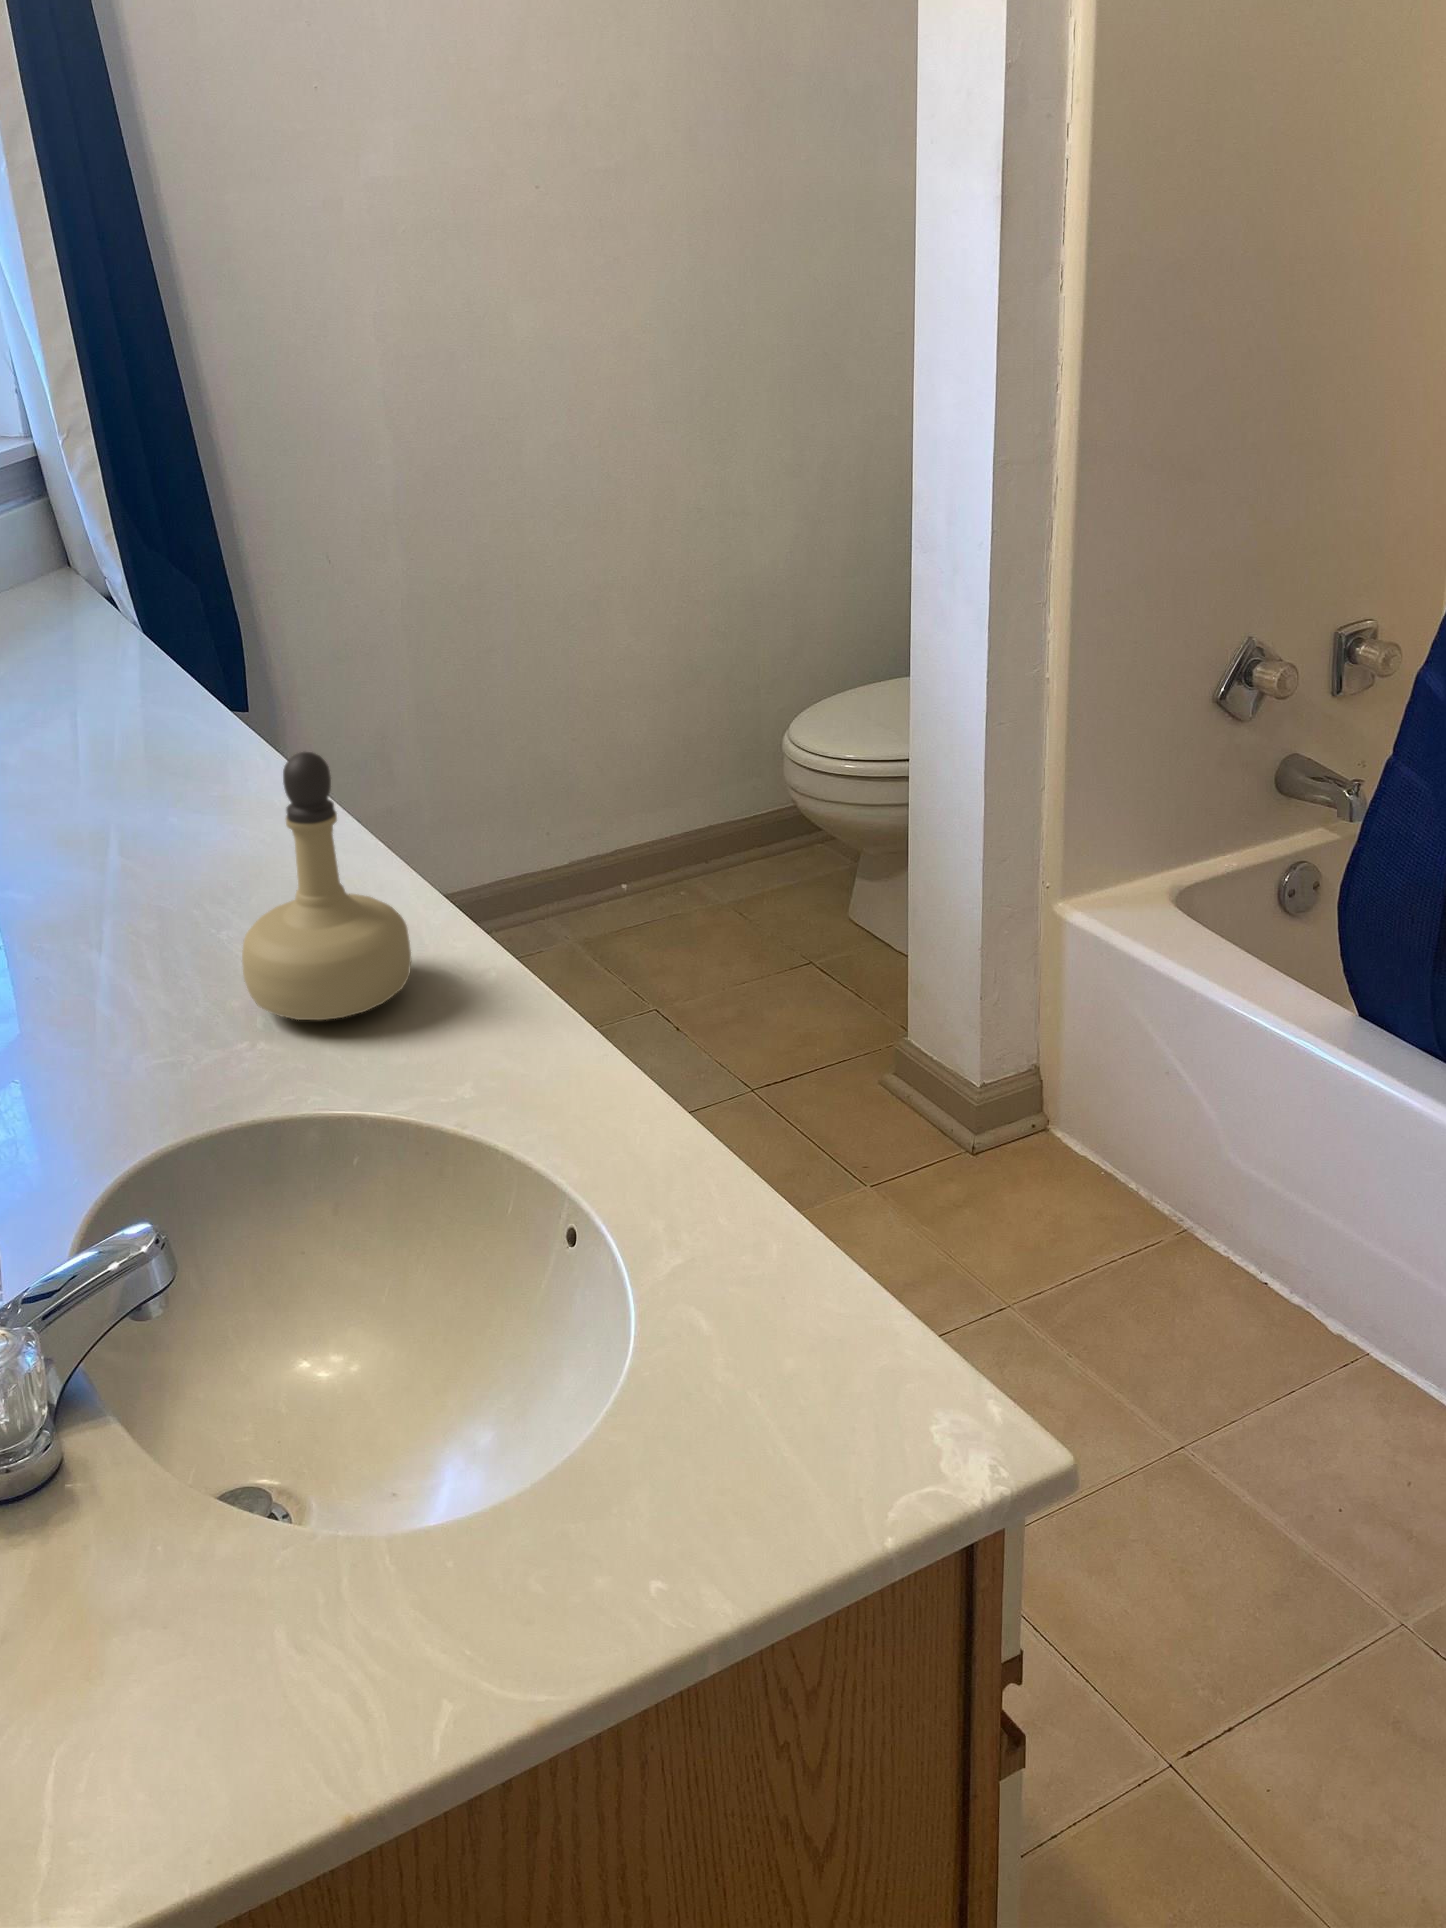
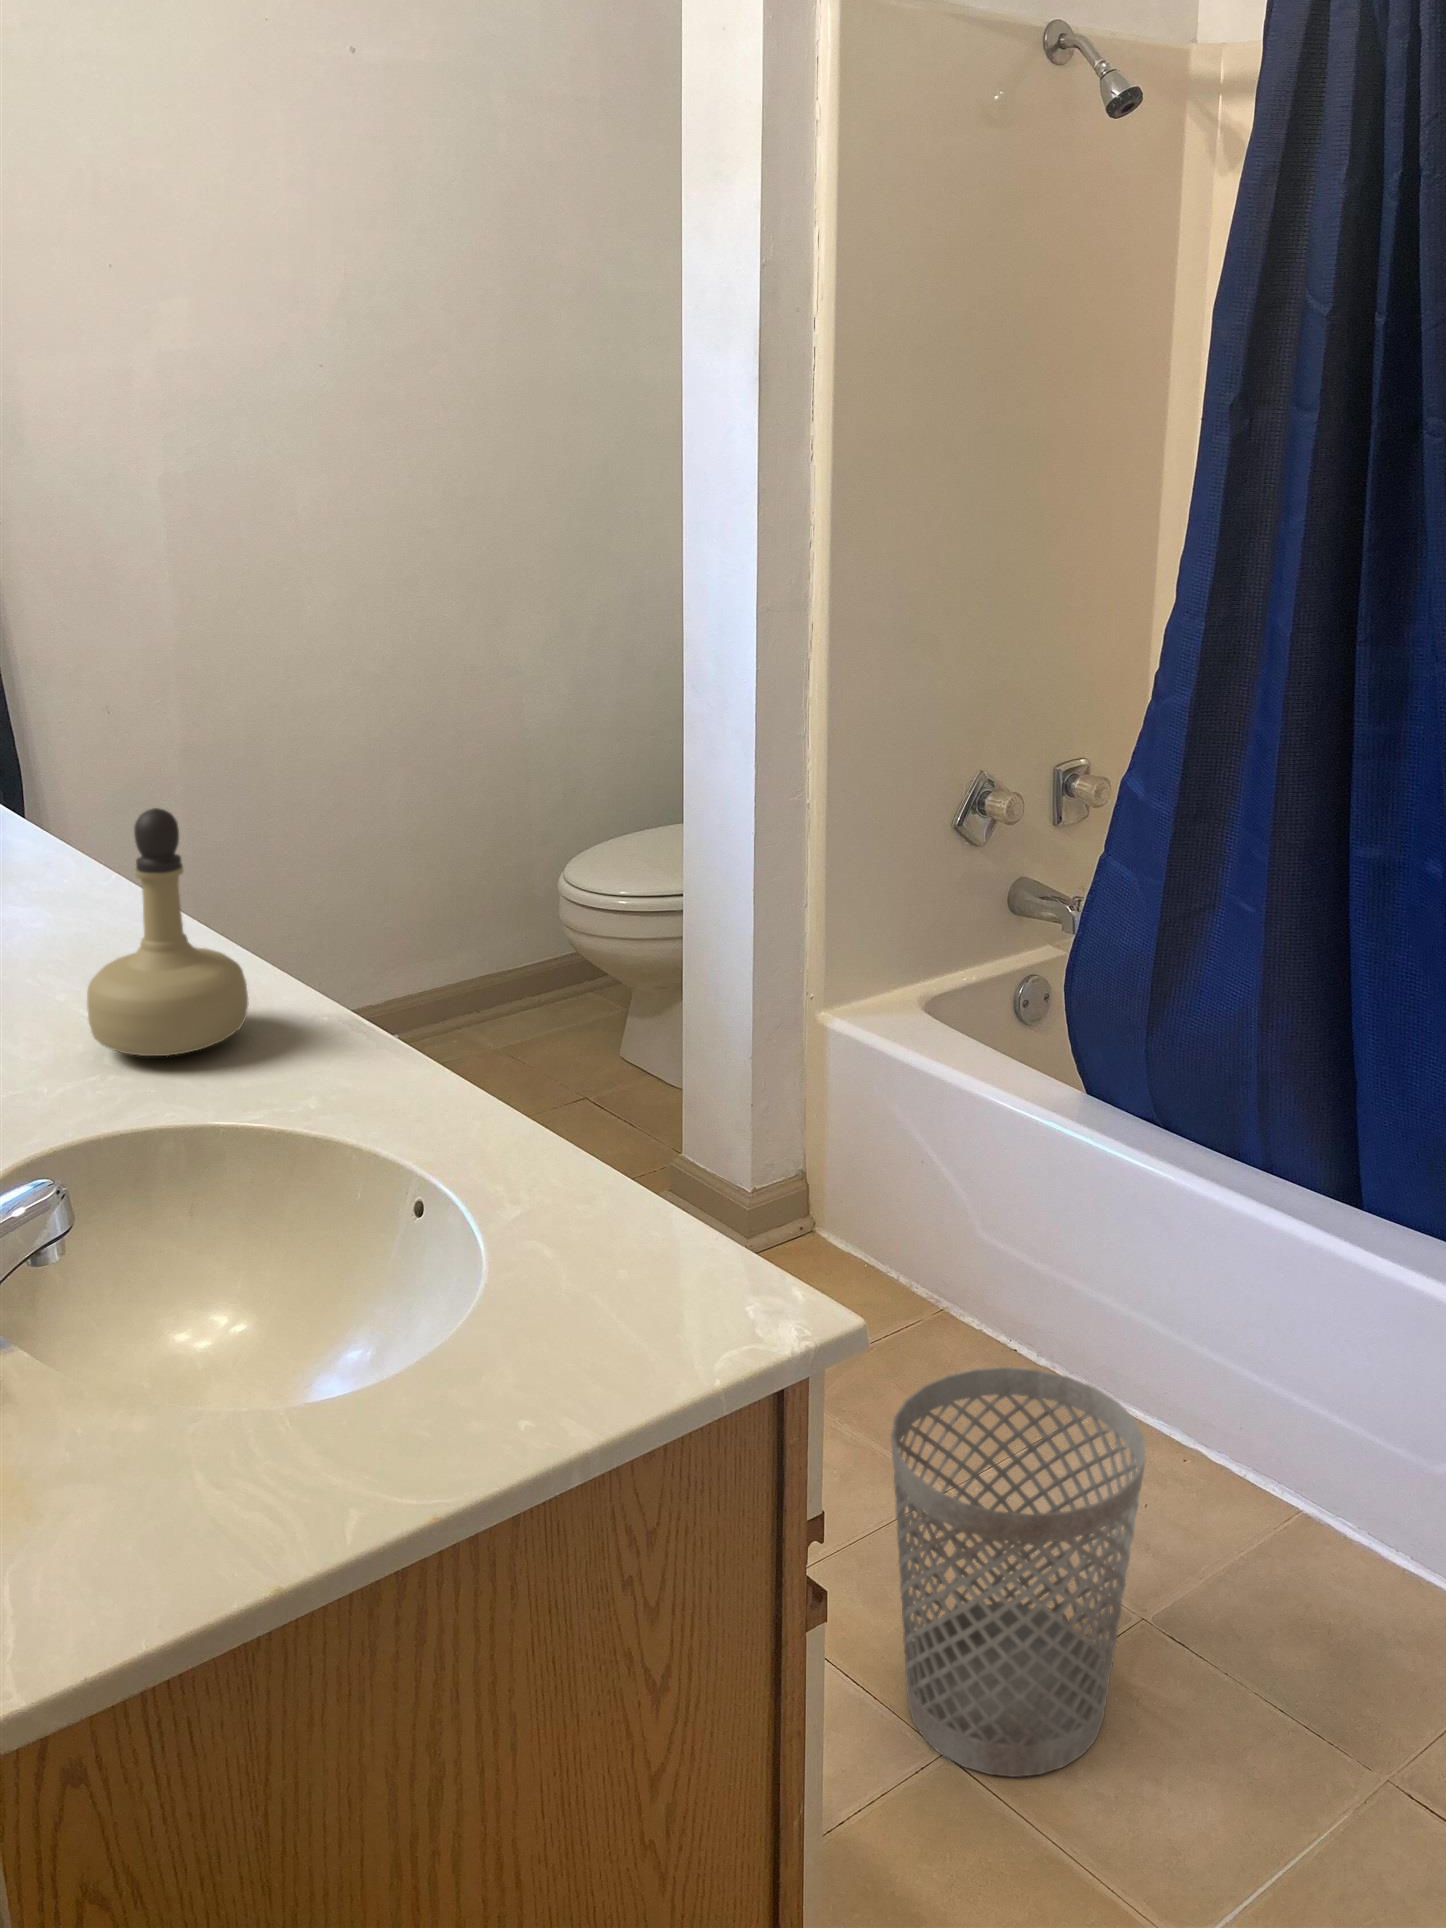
wastebasket: none [1118,1356,1415,1809] -> present [891,1367,1146,1777]

